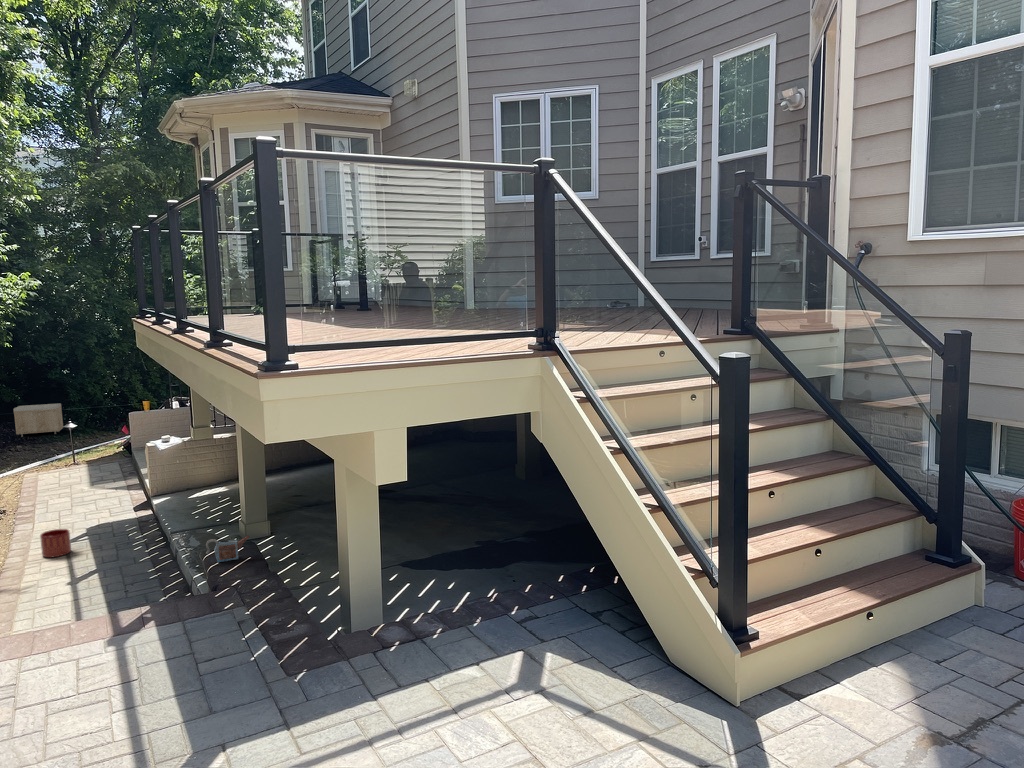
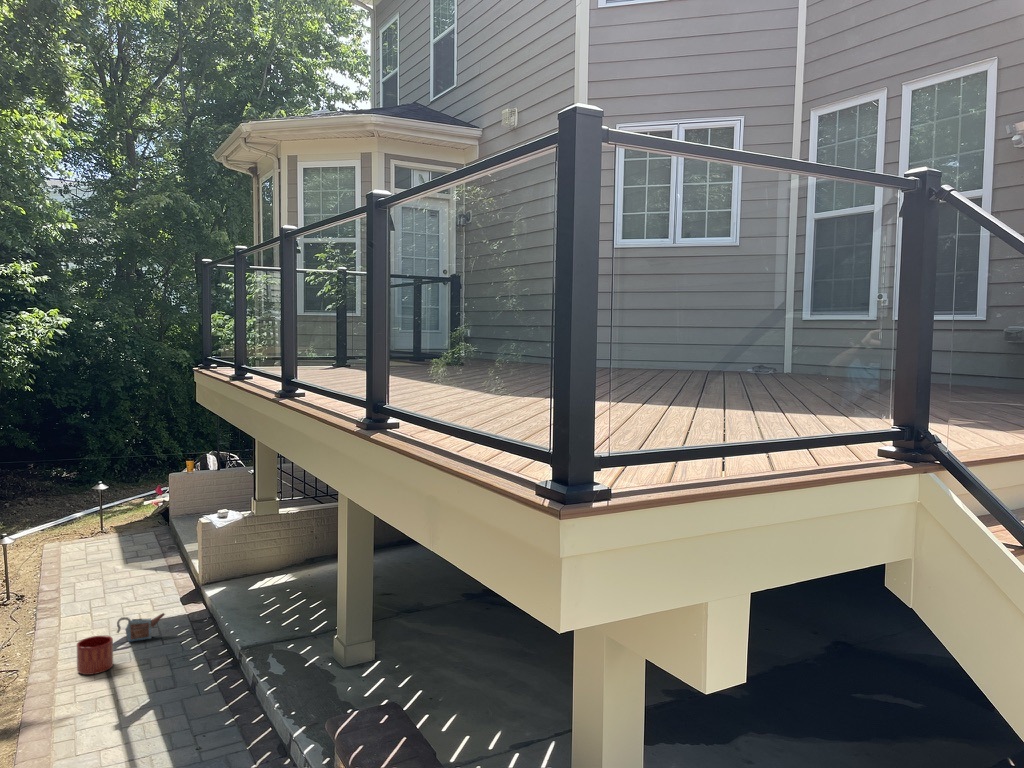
storage bench: present [13,403,63,437] -> none [28,455,81,492]
watering can: present [206,535,250,562] -> present [117,613,165,642]

